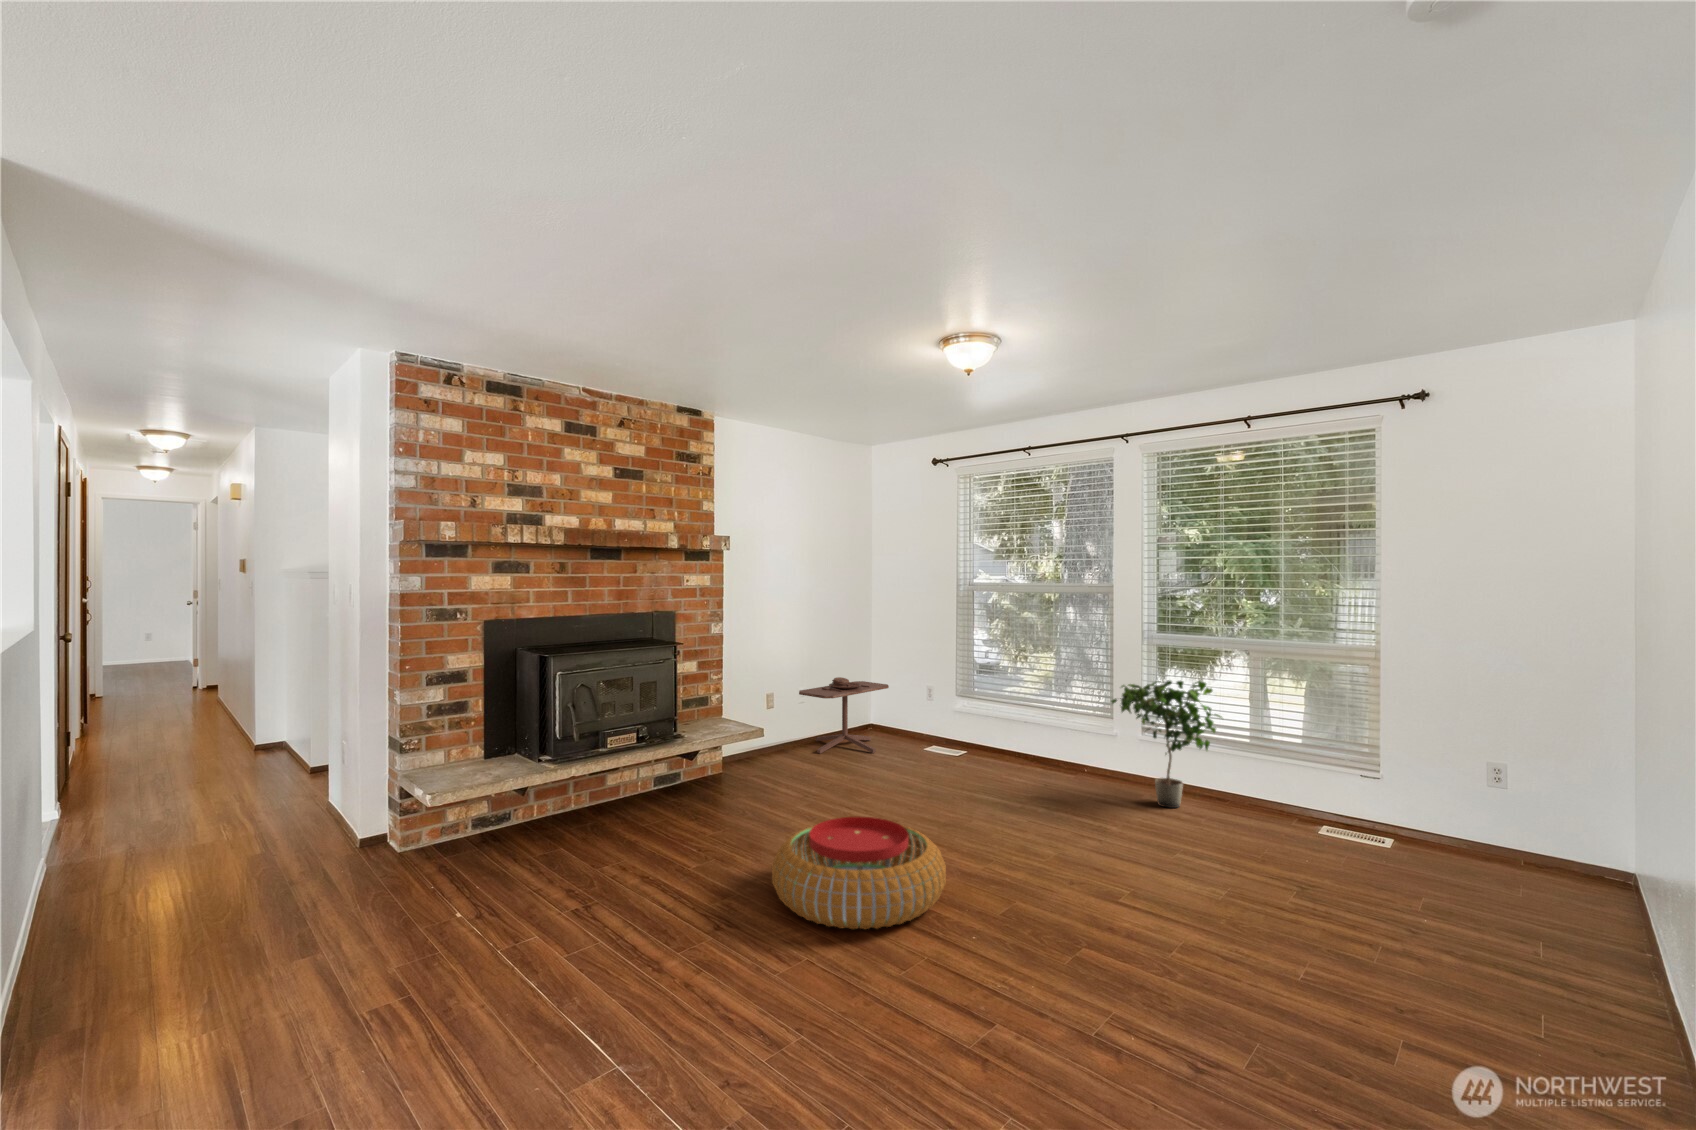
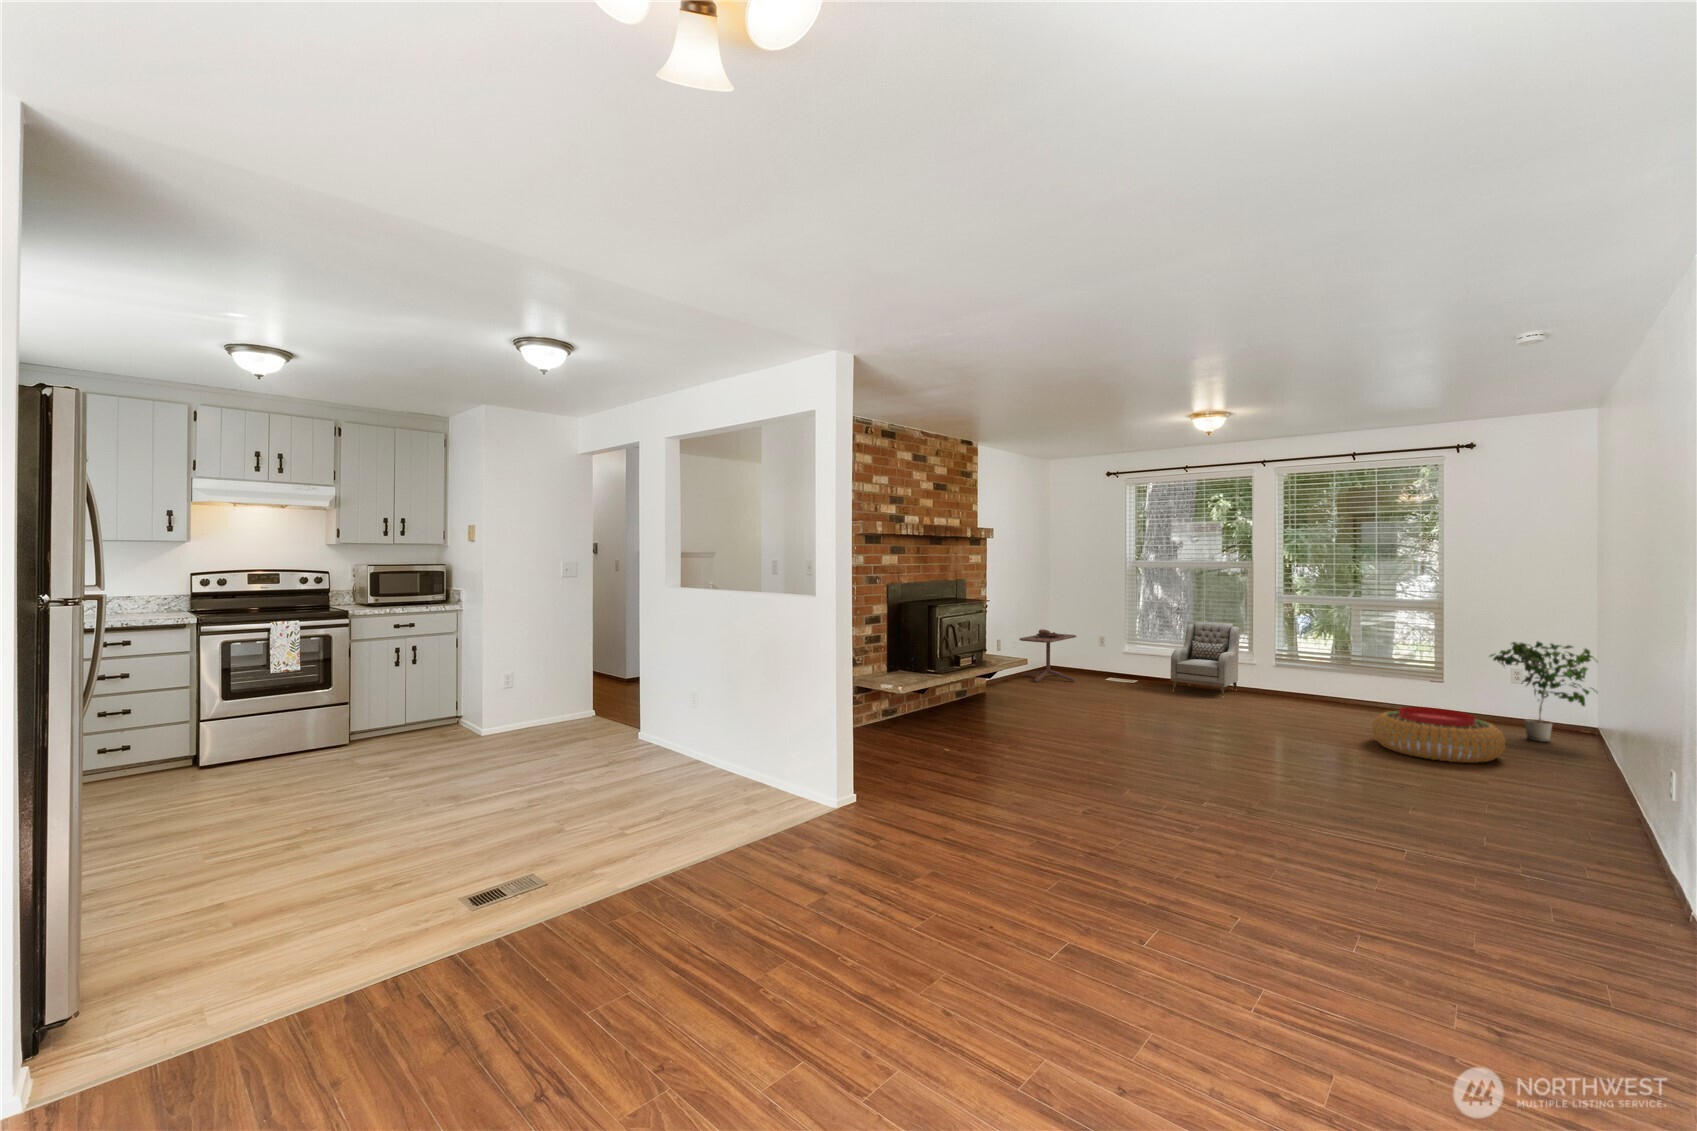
armchair: none [993,641,1094,787] -> present [1171,622,1239,697]
potted plant: present [1111,680,1222,808] -> present [1490,642,1594,742]
pouf: present [772,817,946,929] -> present [1372,707,1505,763]

